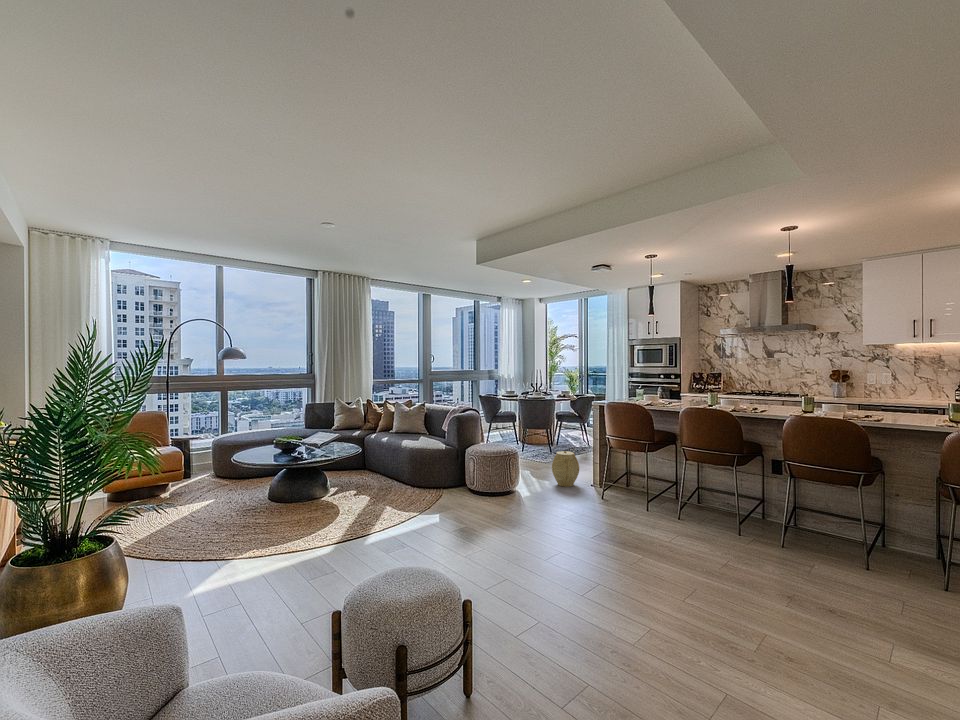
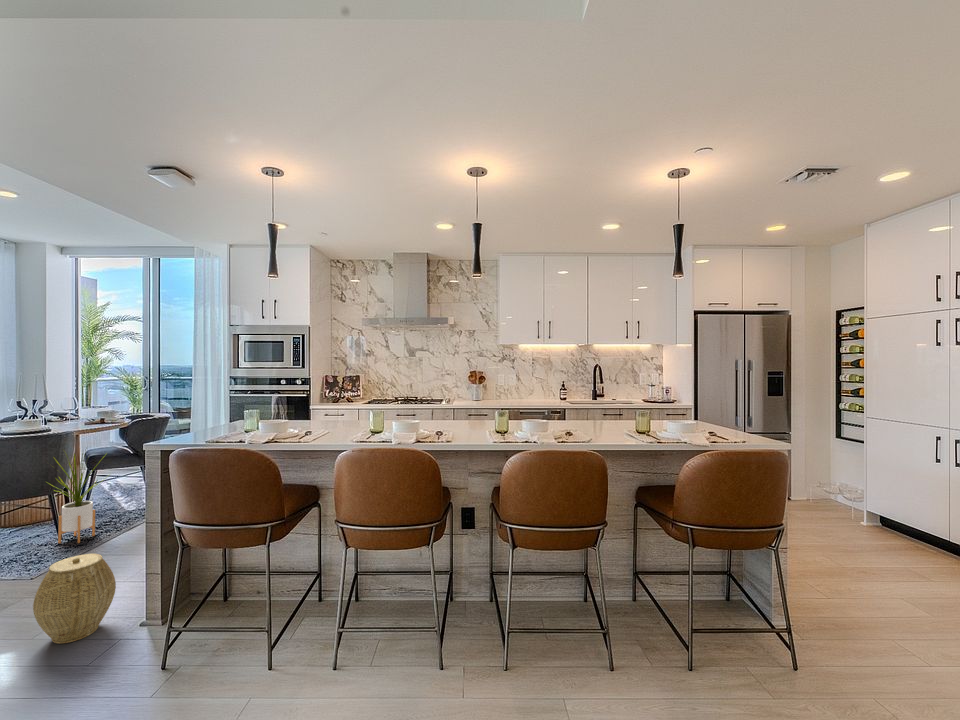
house plant: none [544,408,570,458] -> present [52,453,104,543]

